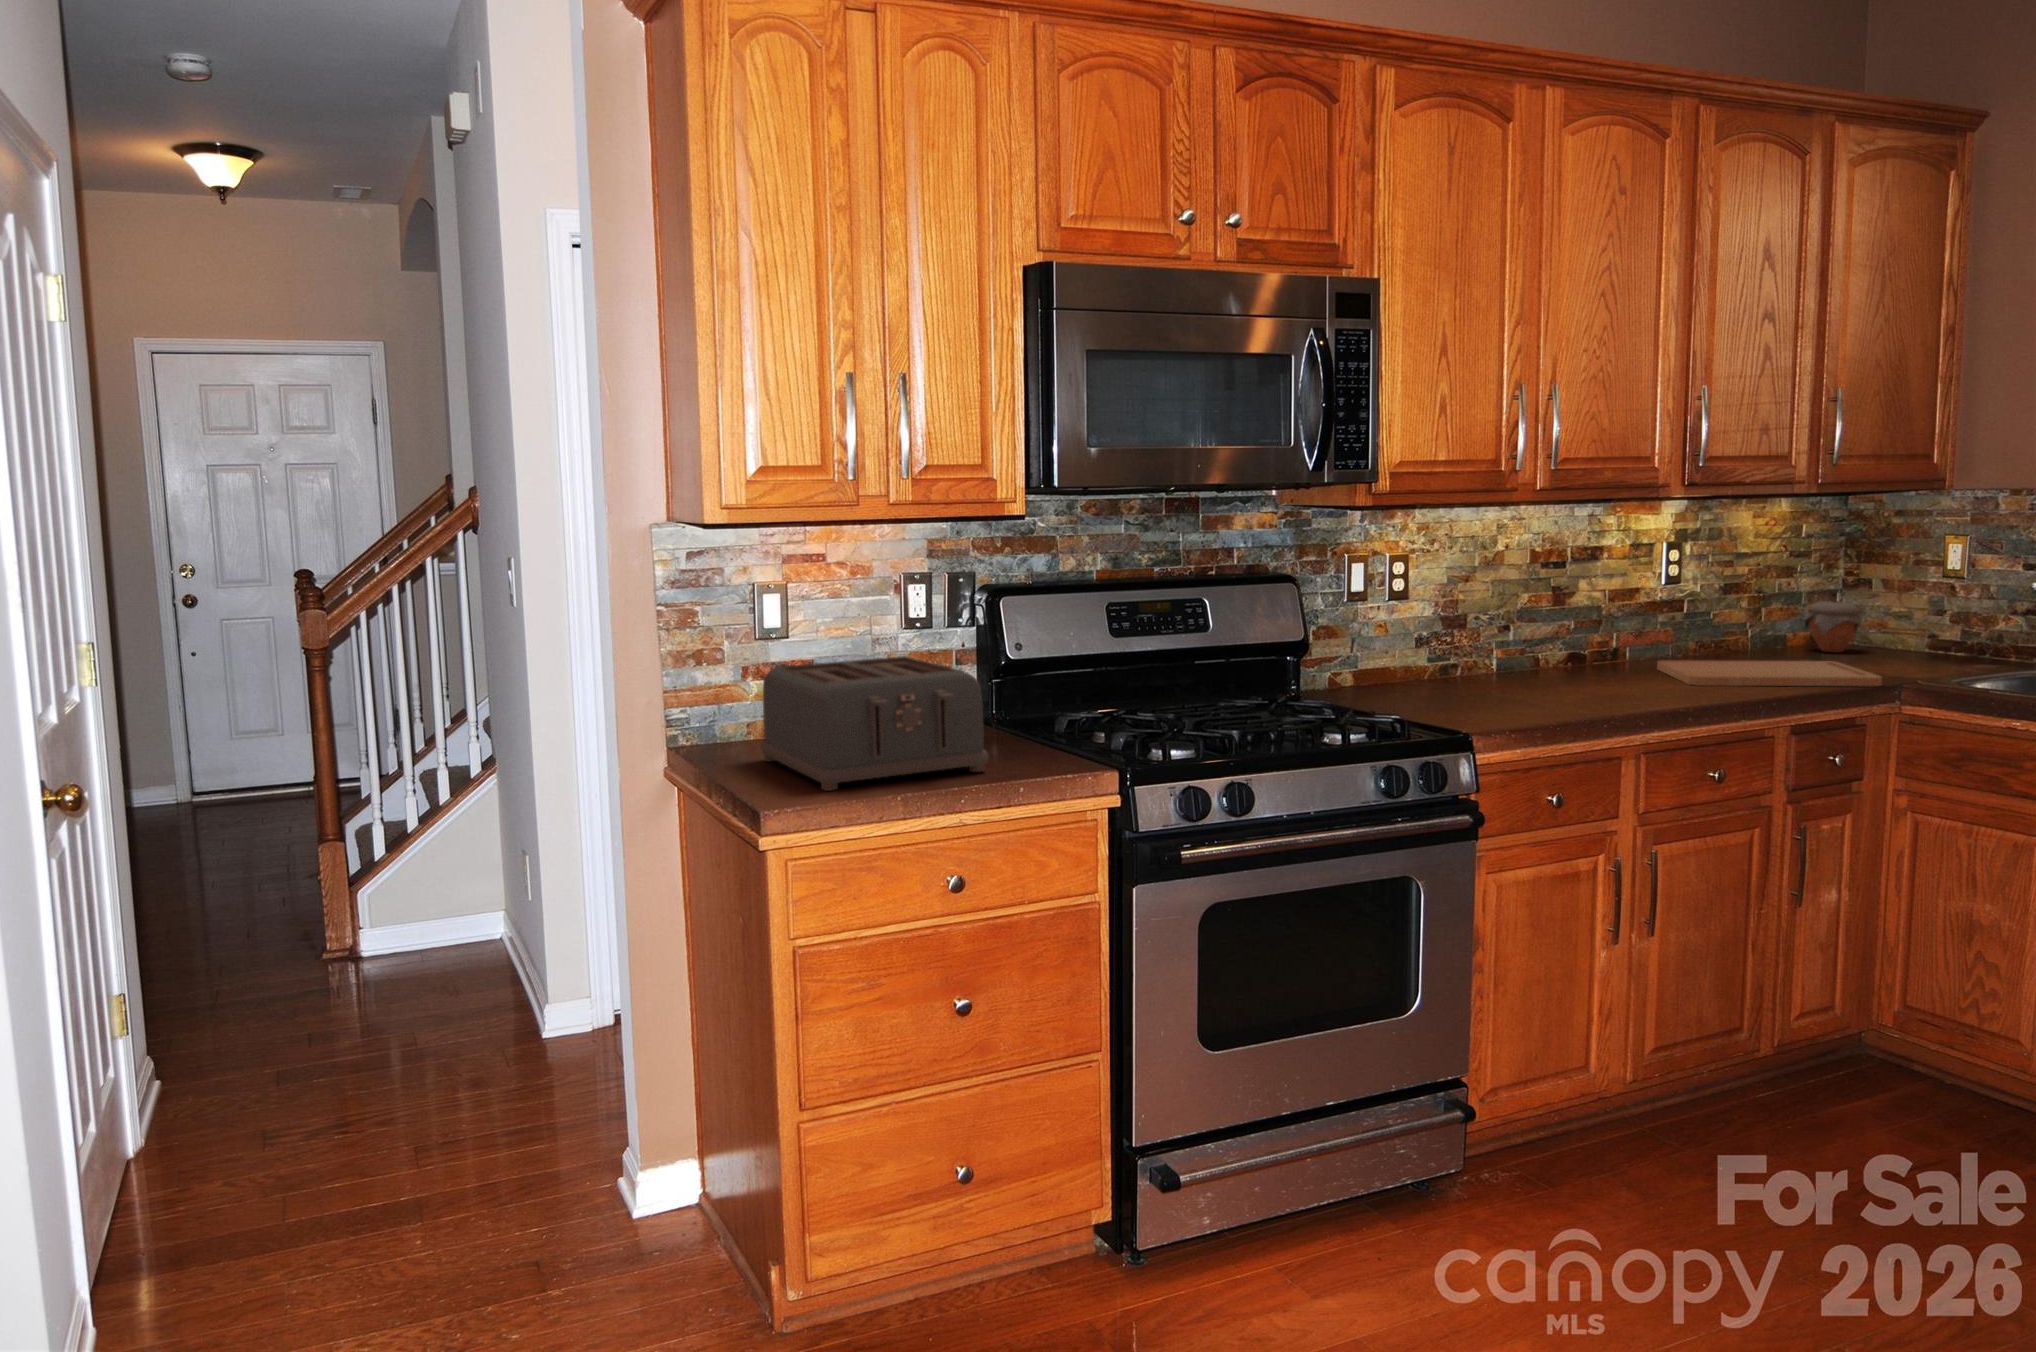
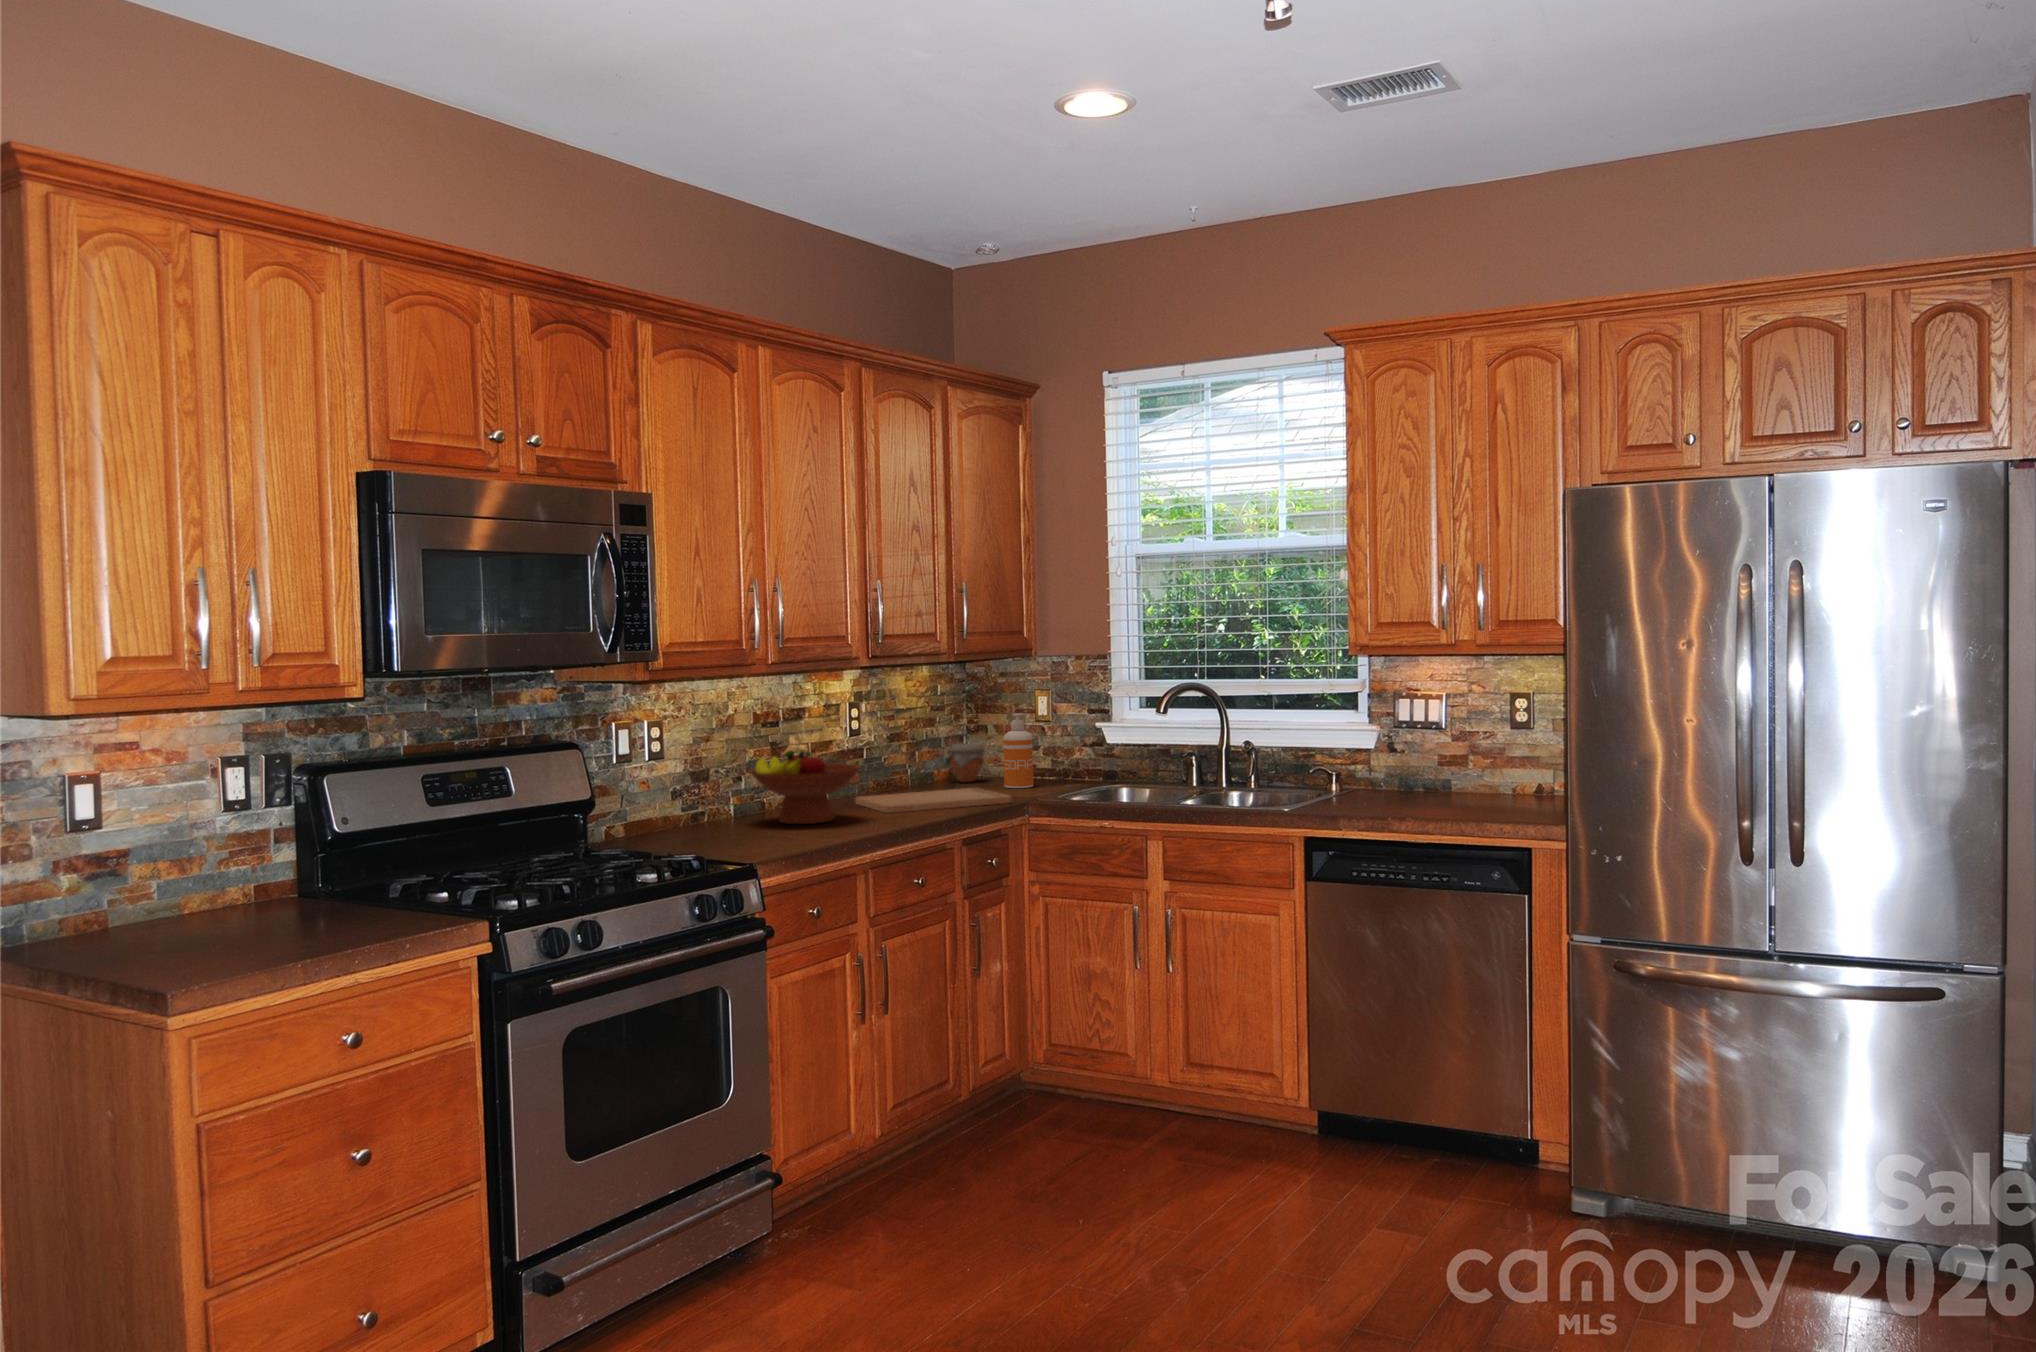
soap dispenser: none [1884,565,1934,666] -> present [1003,713,1033,788]
fruit bowl: none [1507,598,1655,691] -> present [750,750,860,824]
toaster: present [760,656,989,791] -> none [103,836,368,966]

